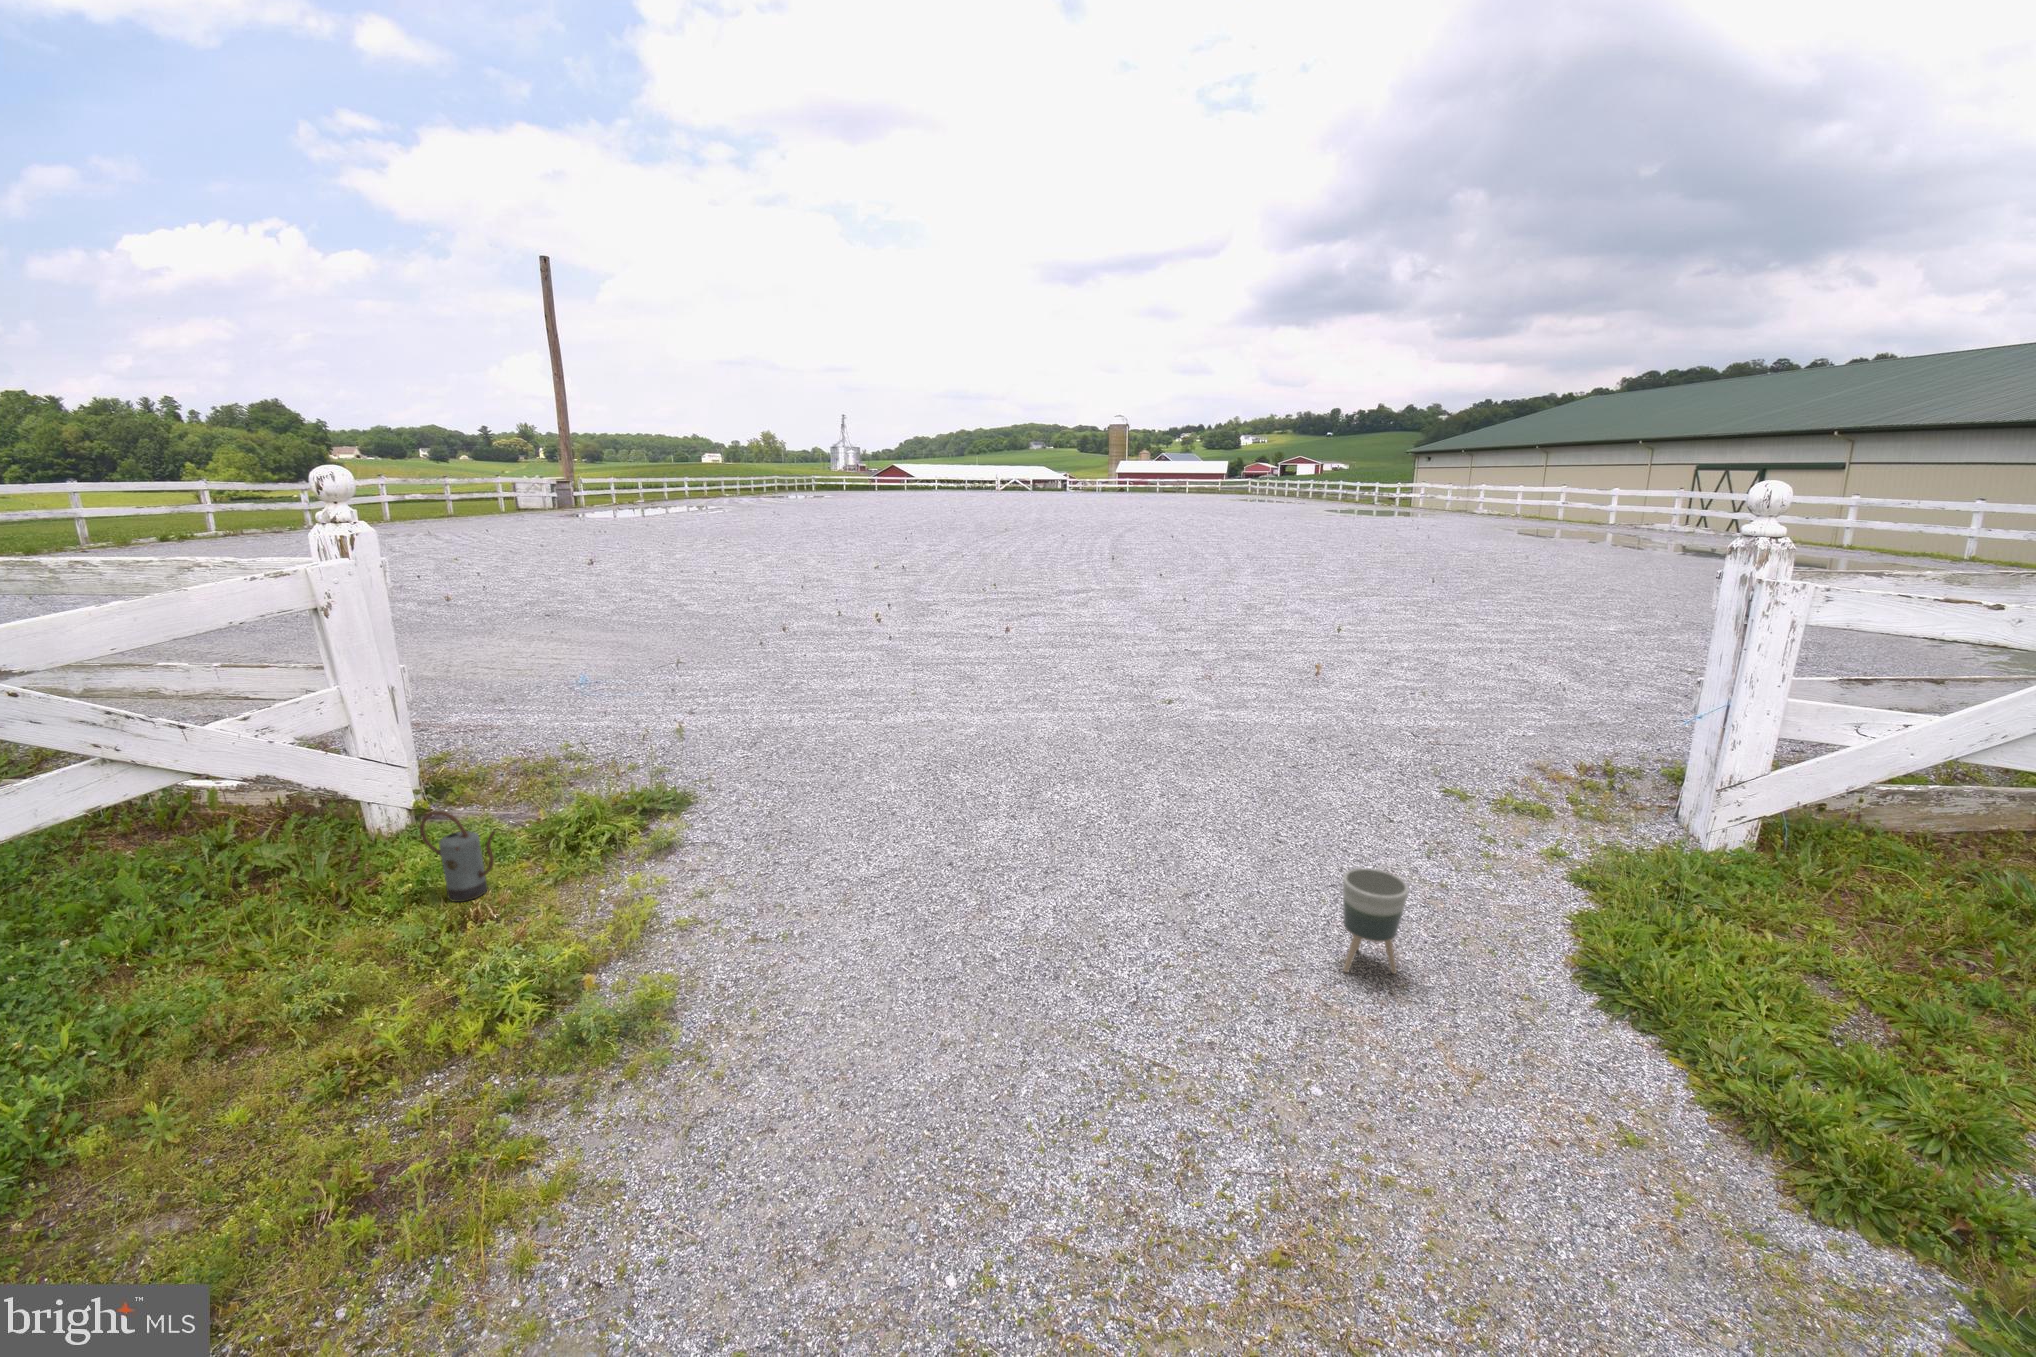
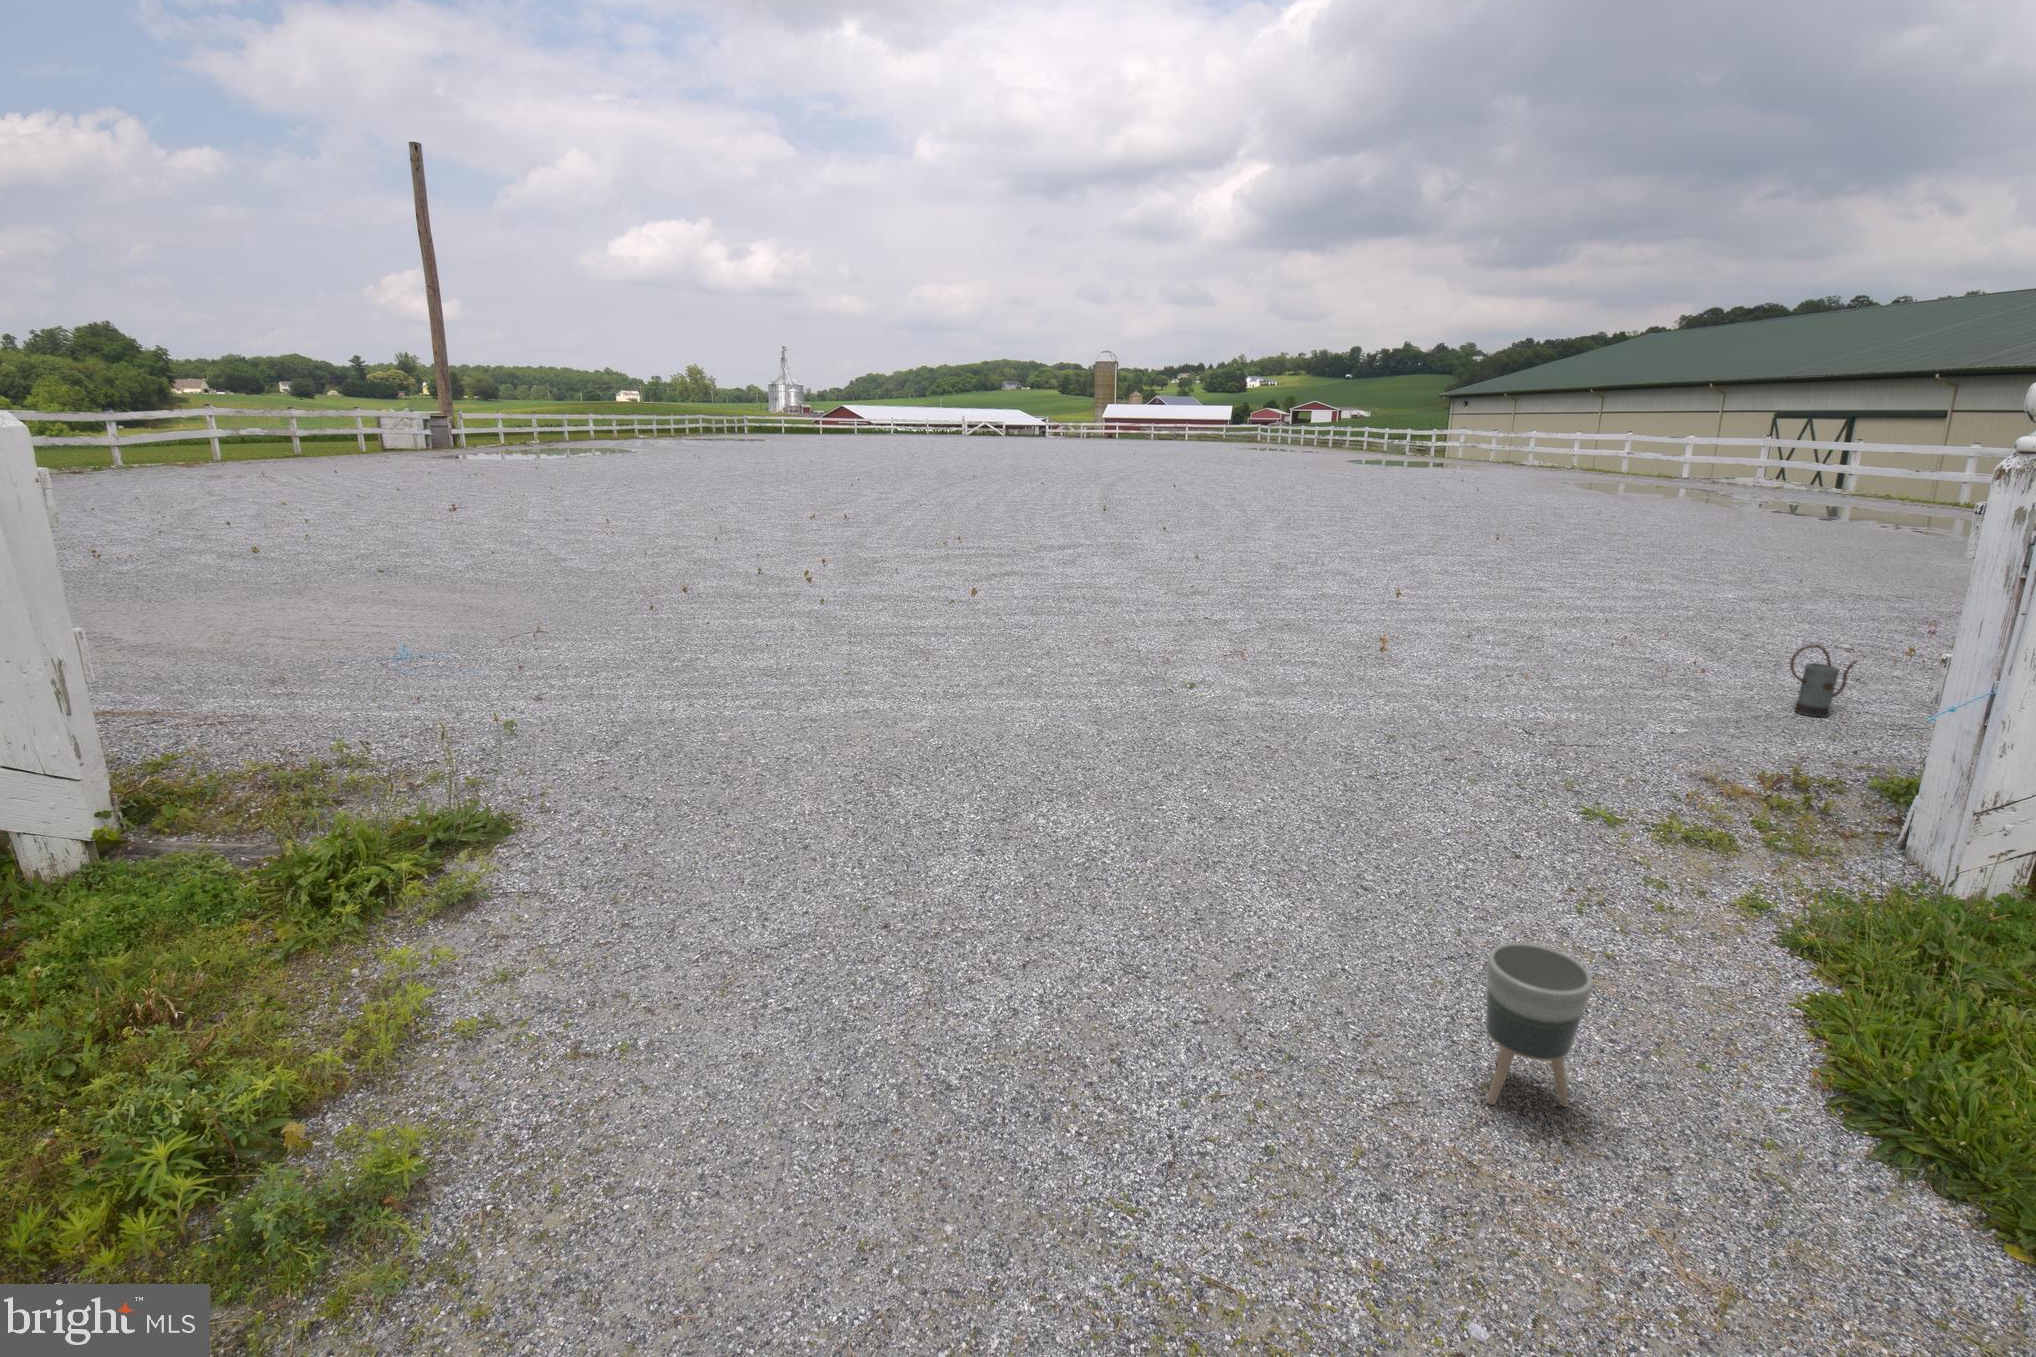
watering can: present [420,811,497,902] -> present [1790,645,1857,717]

